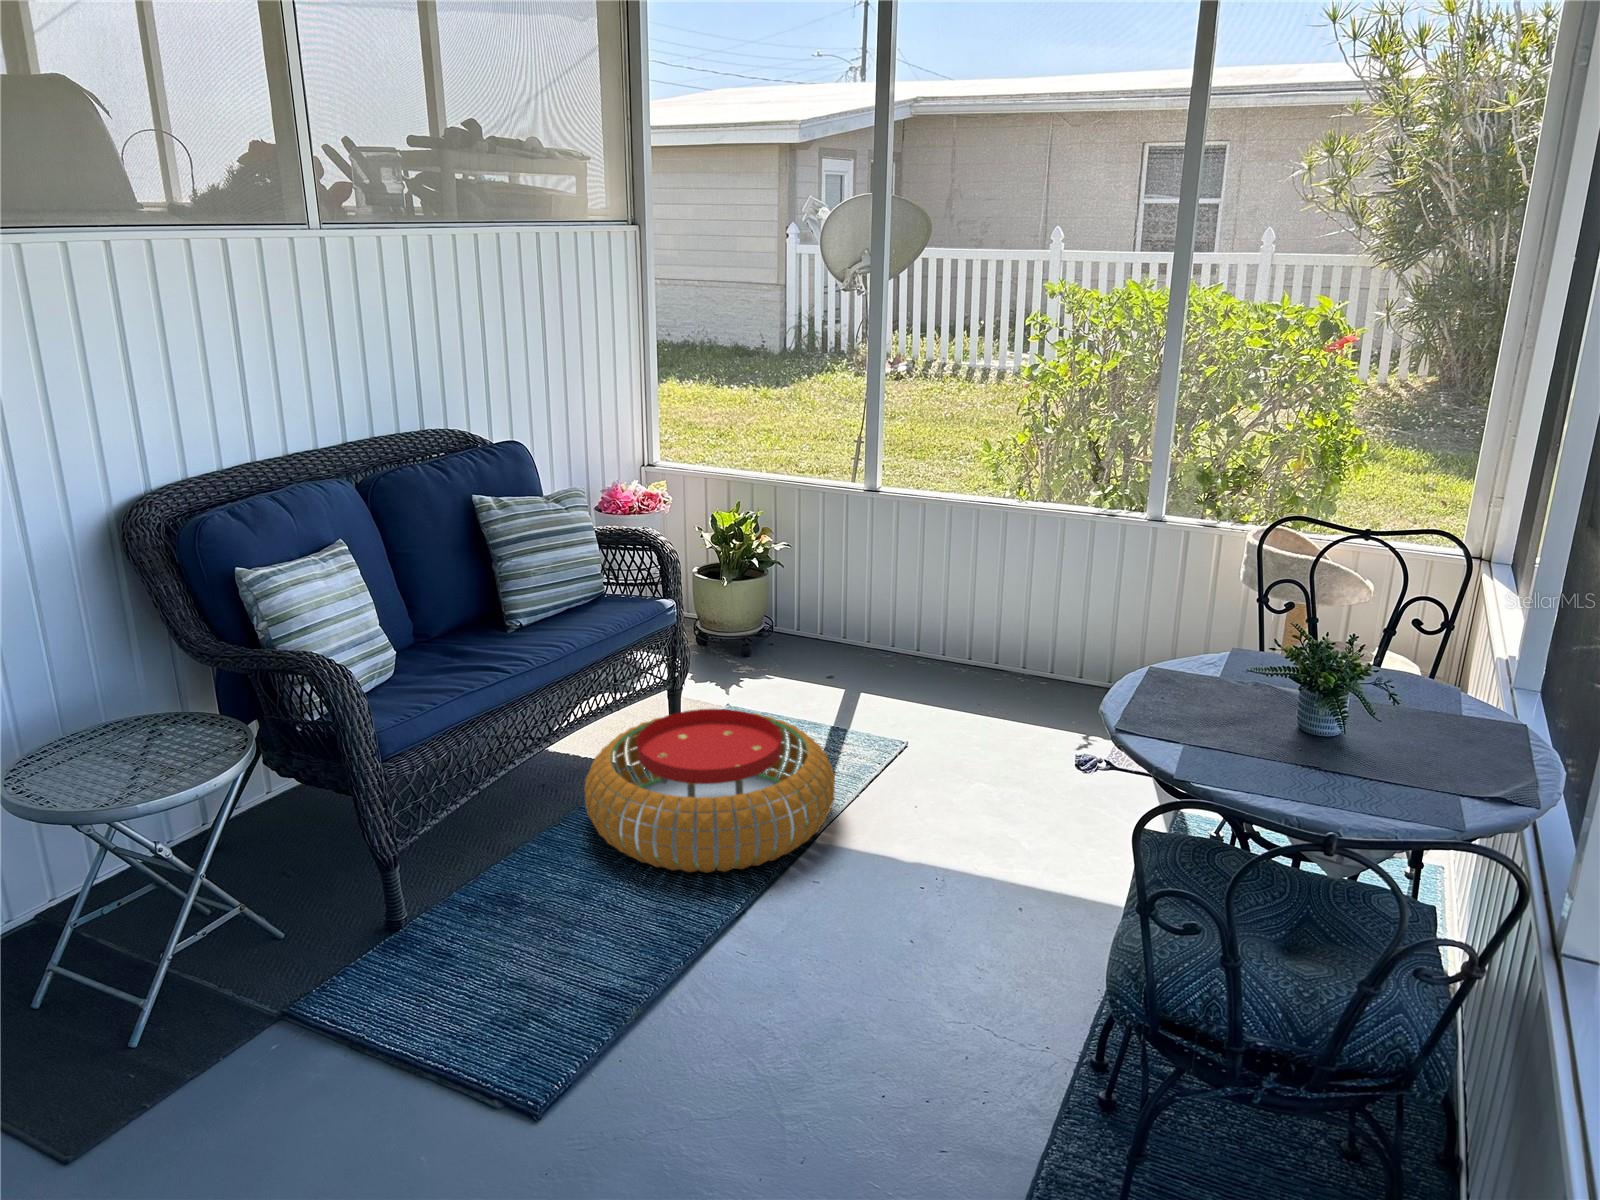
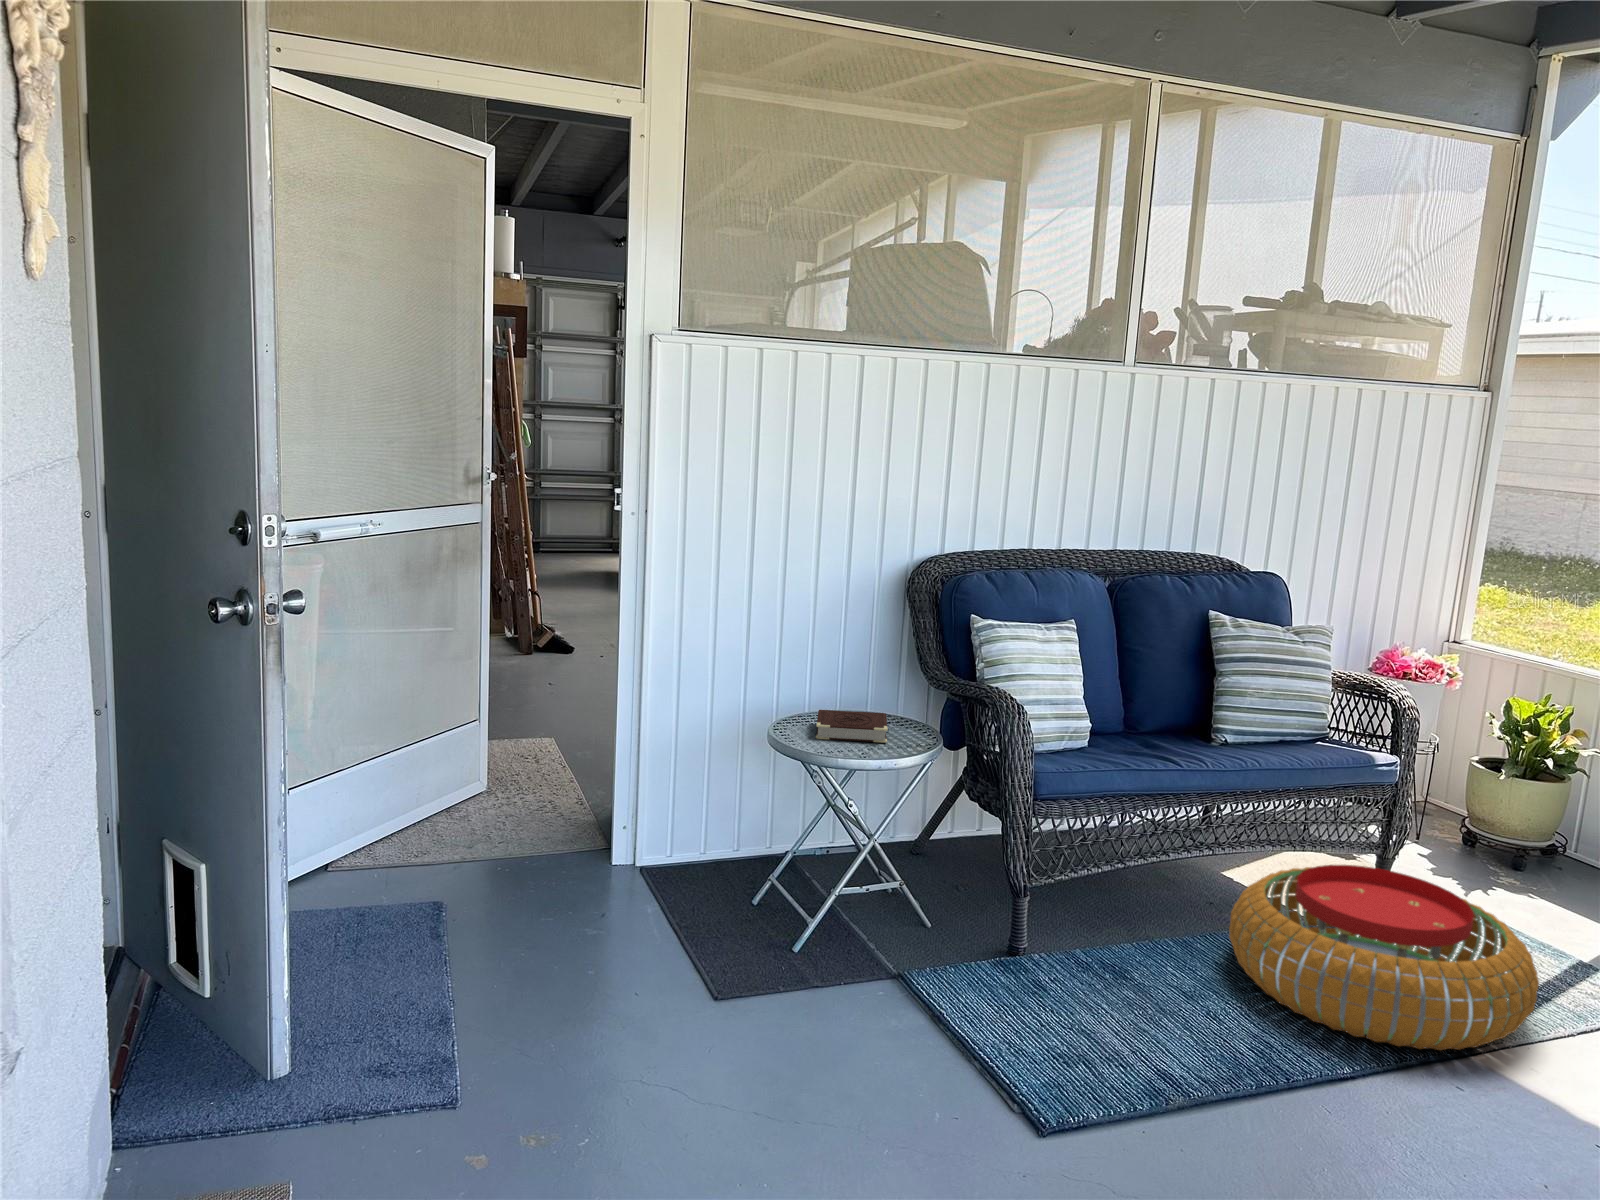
book: none [61,718,181,784] -> present [816,710,888,743]

